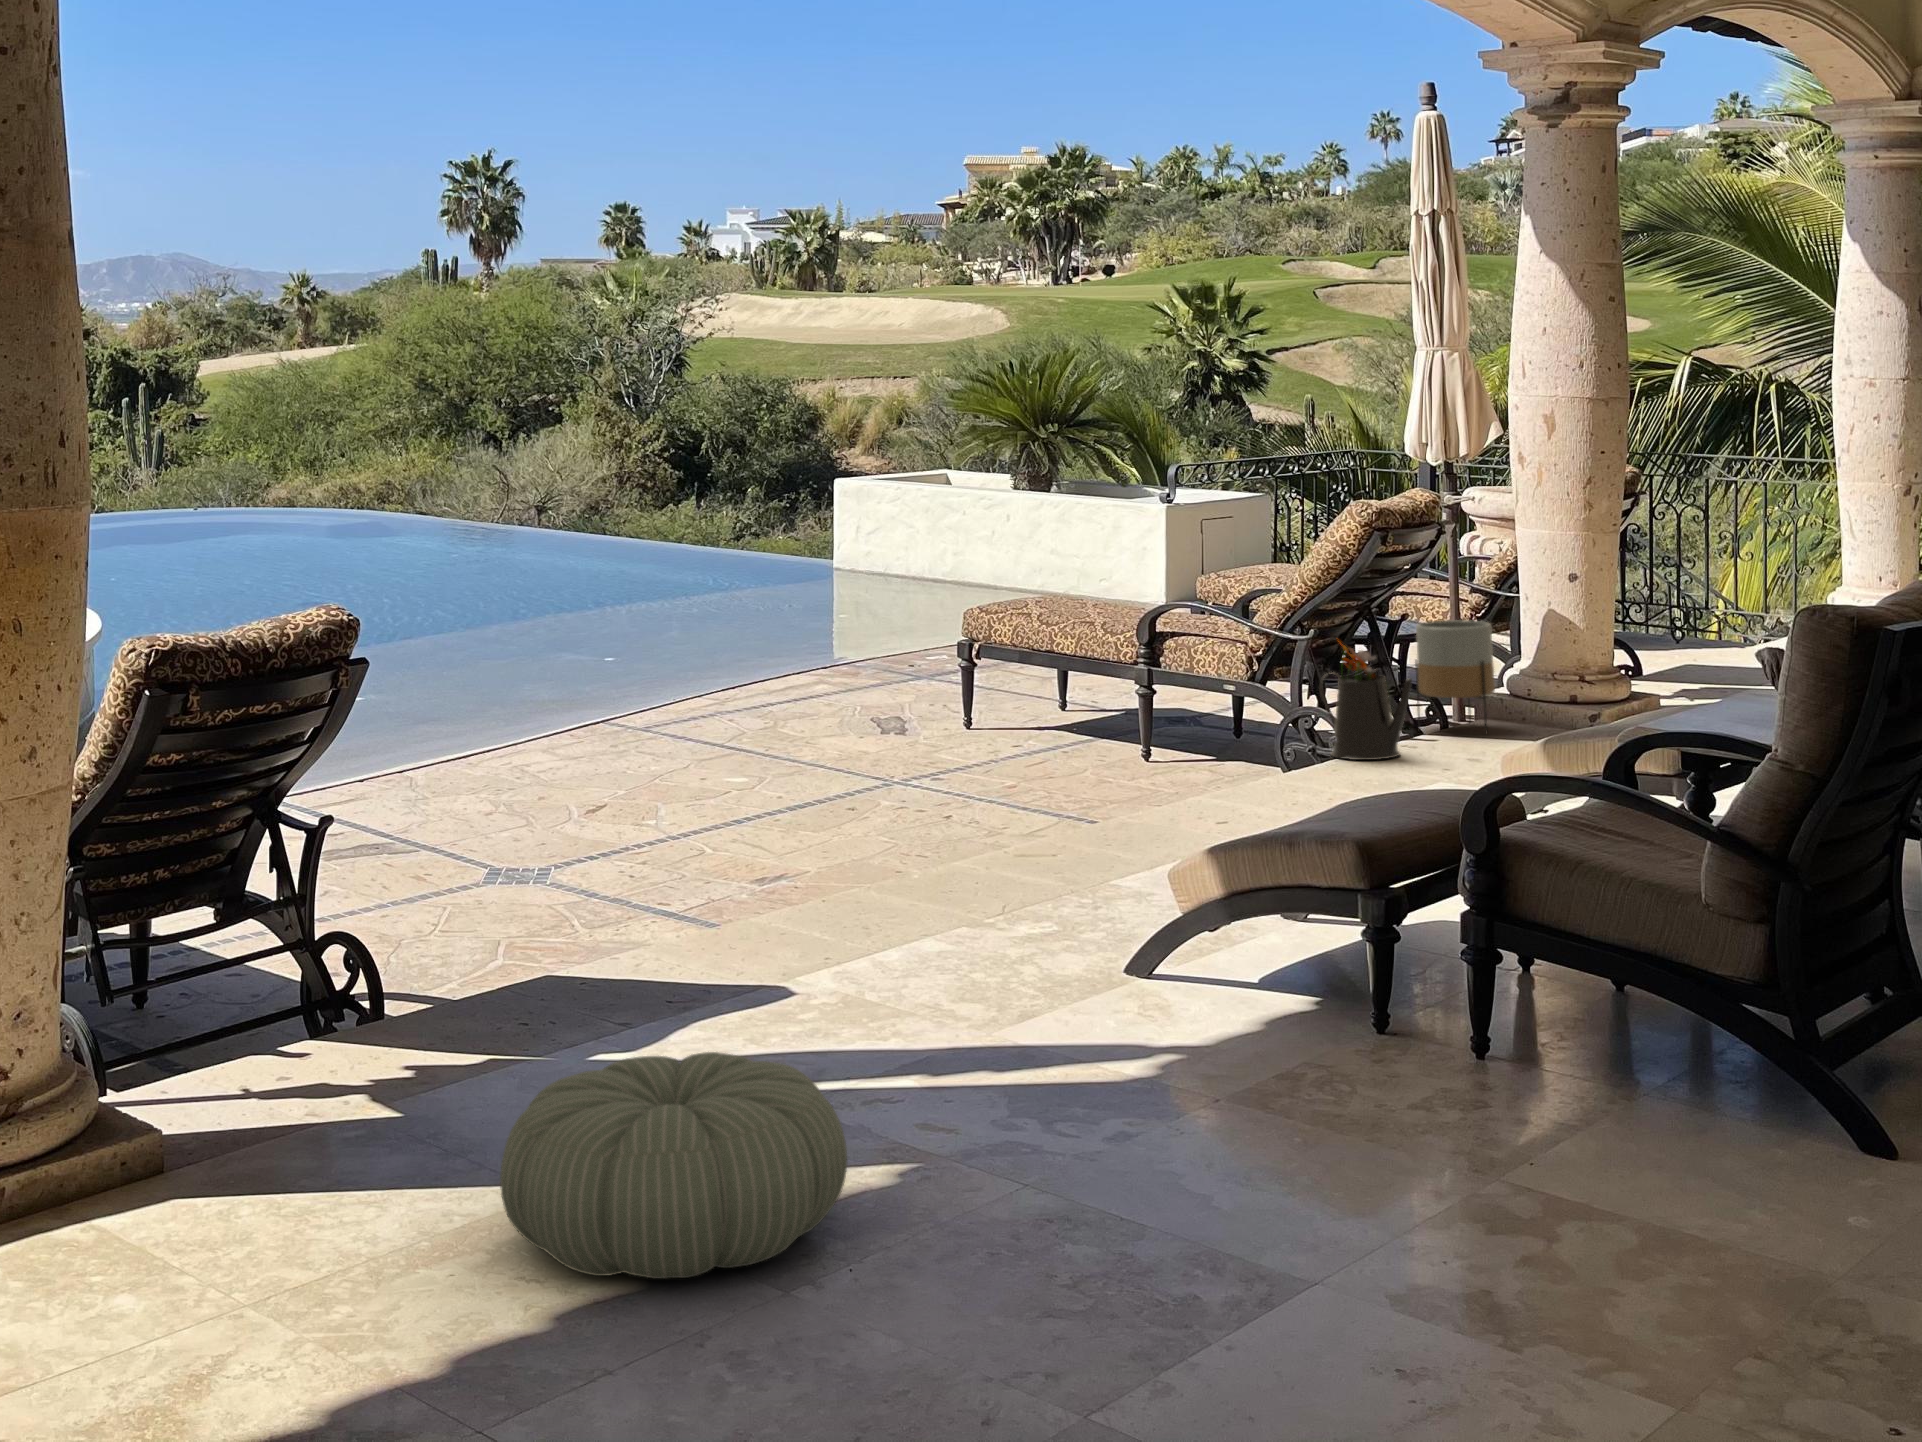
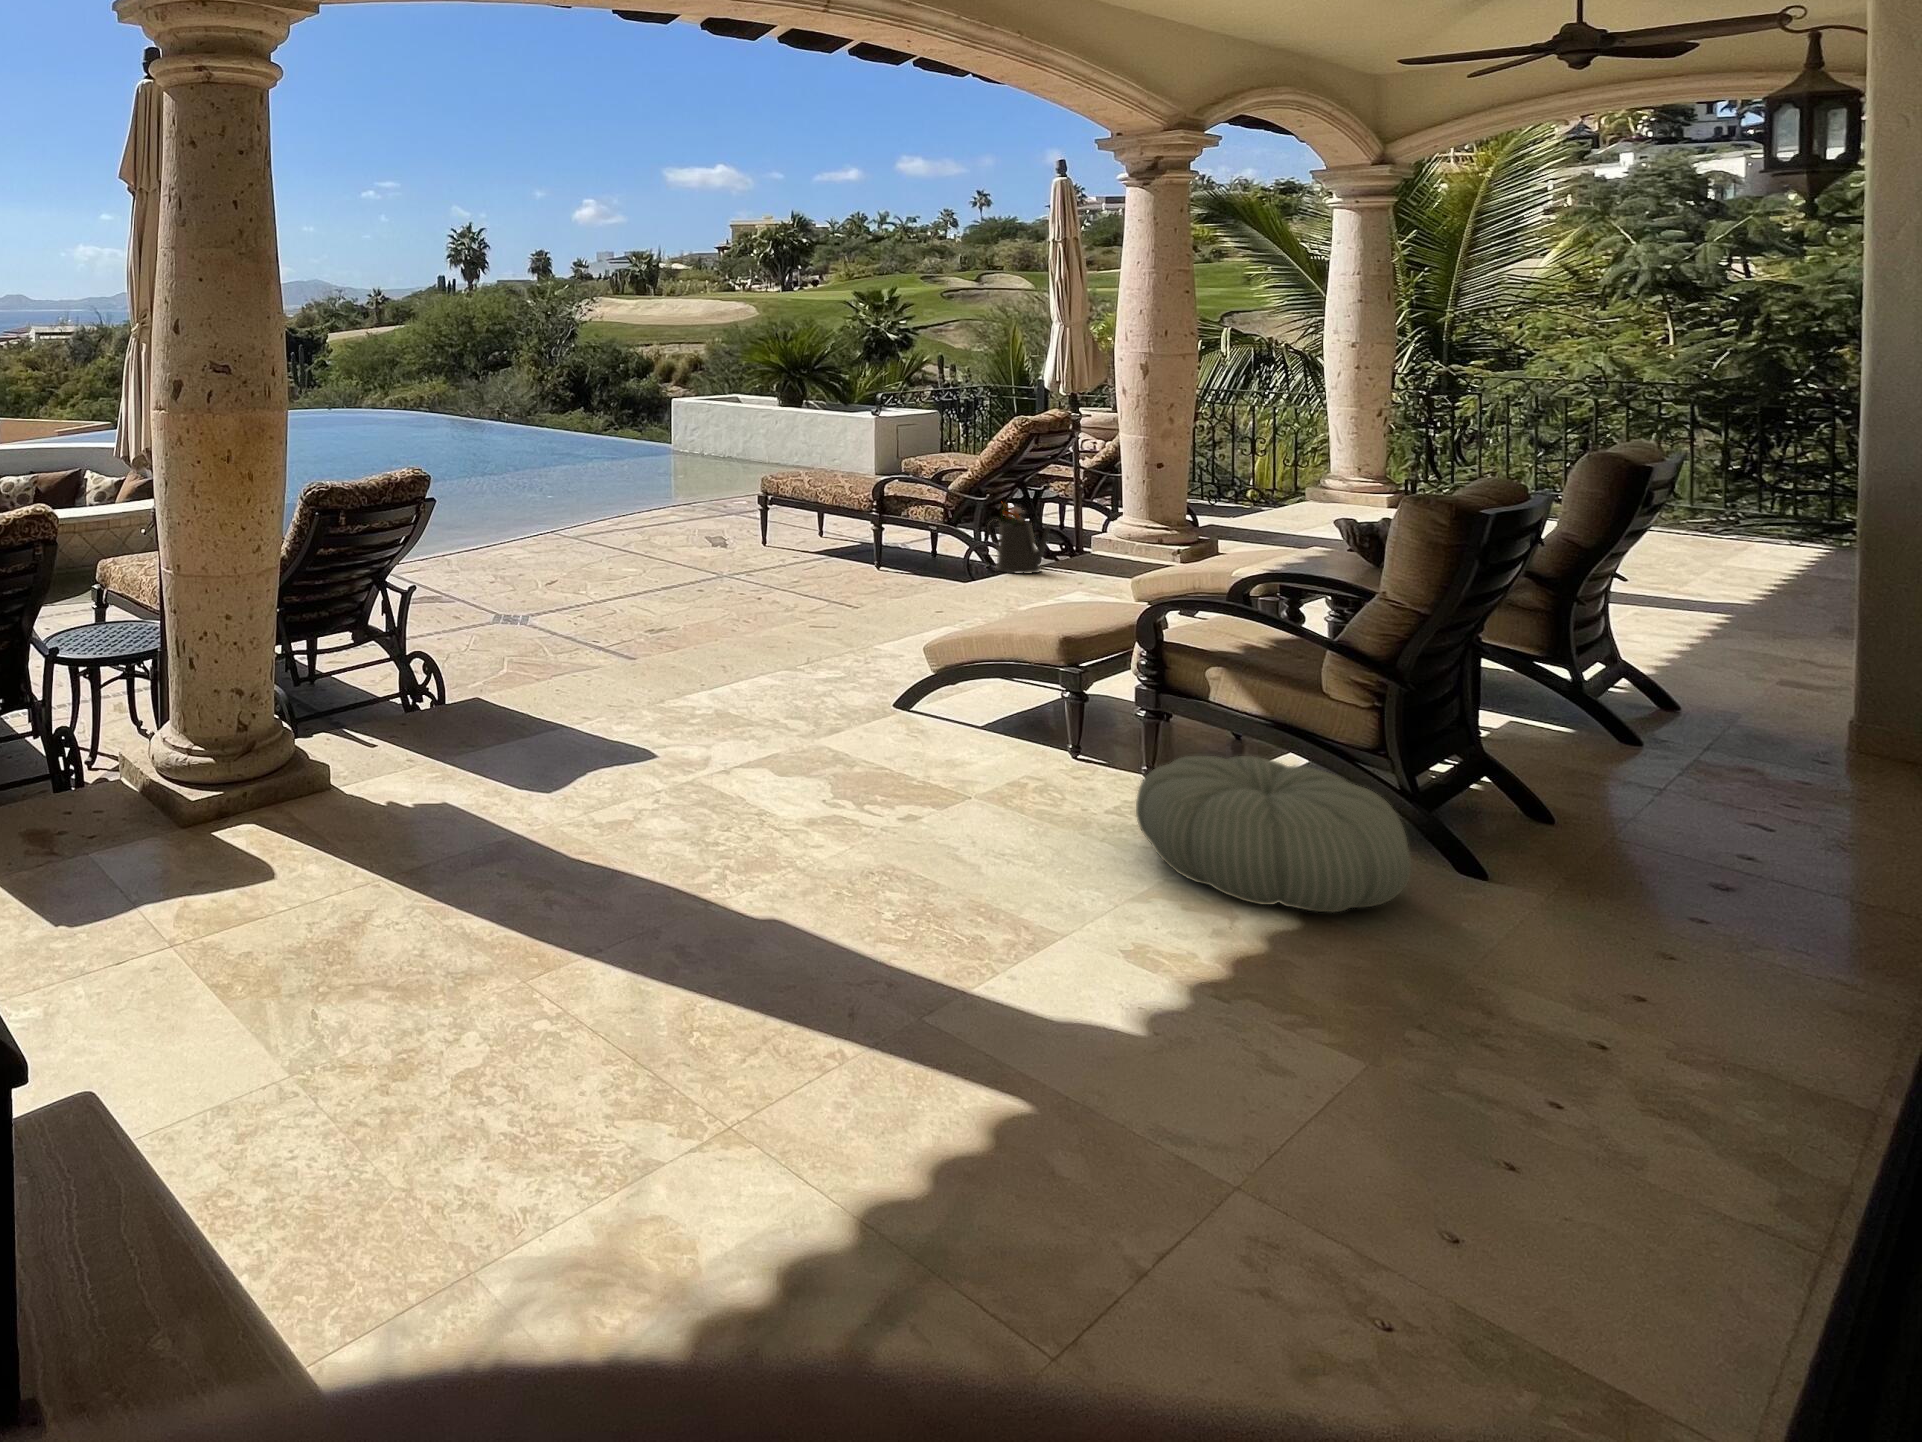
planter: present [1415,620,1495,733] -> none [1048,489,1101,560]
pouf: present [500,1052,847,1278] -> present [1136,756,1411,912]

